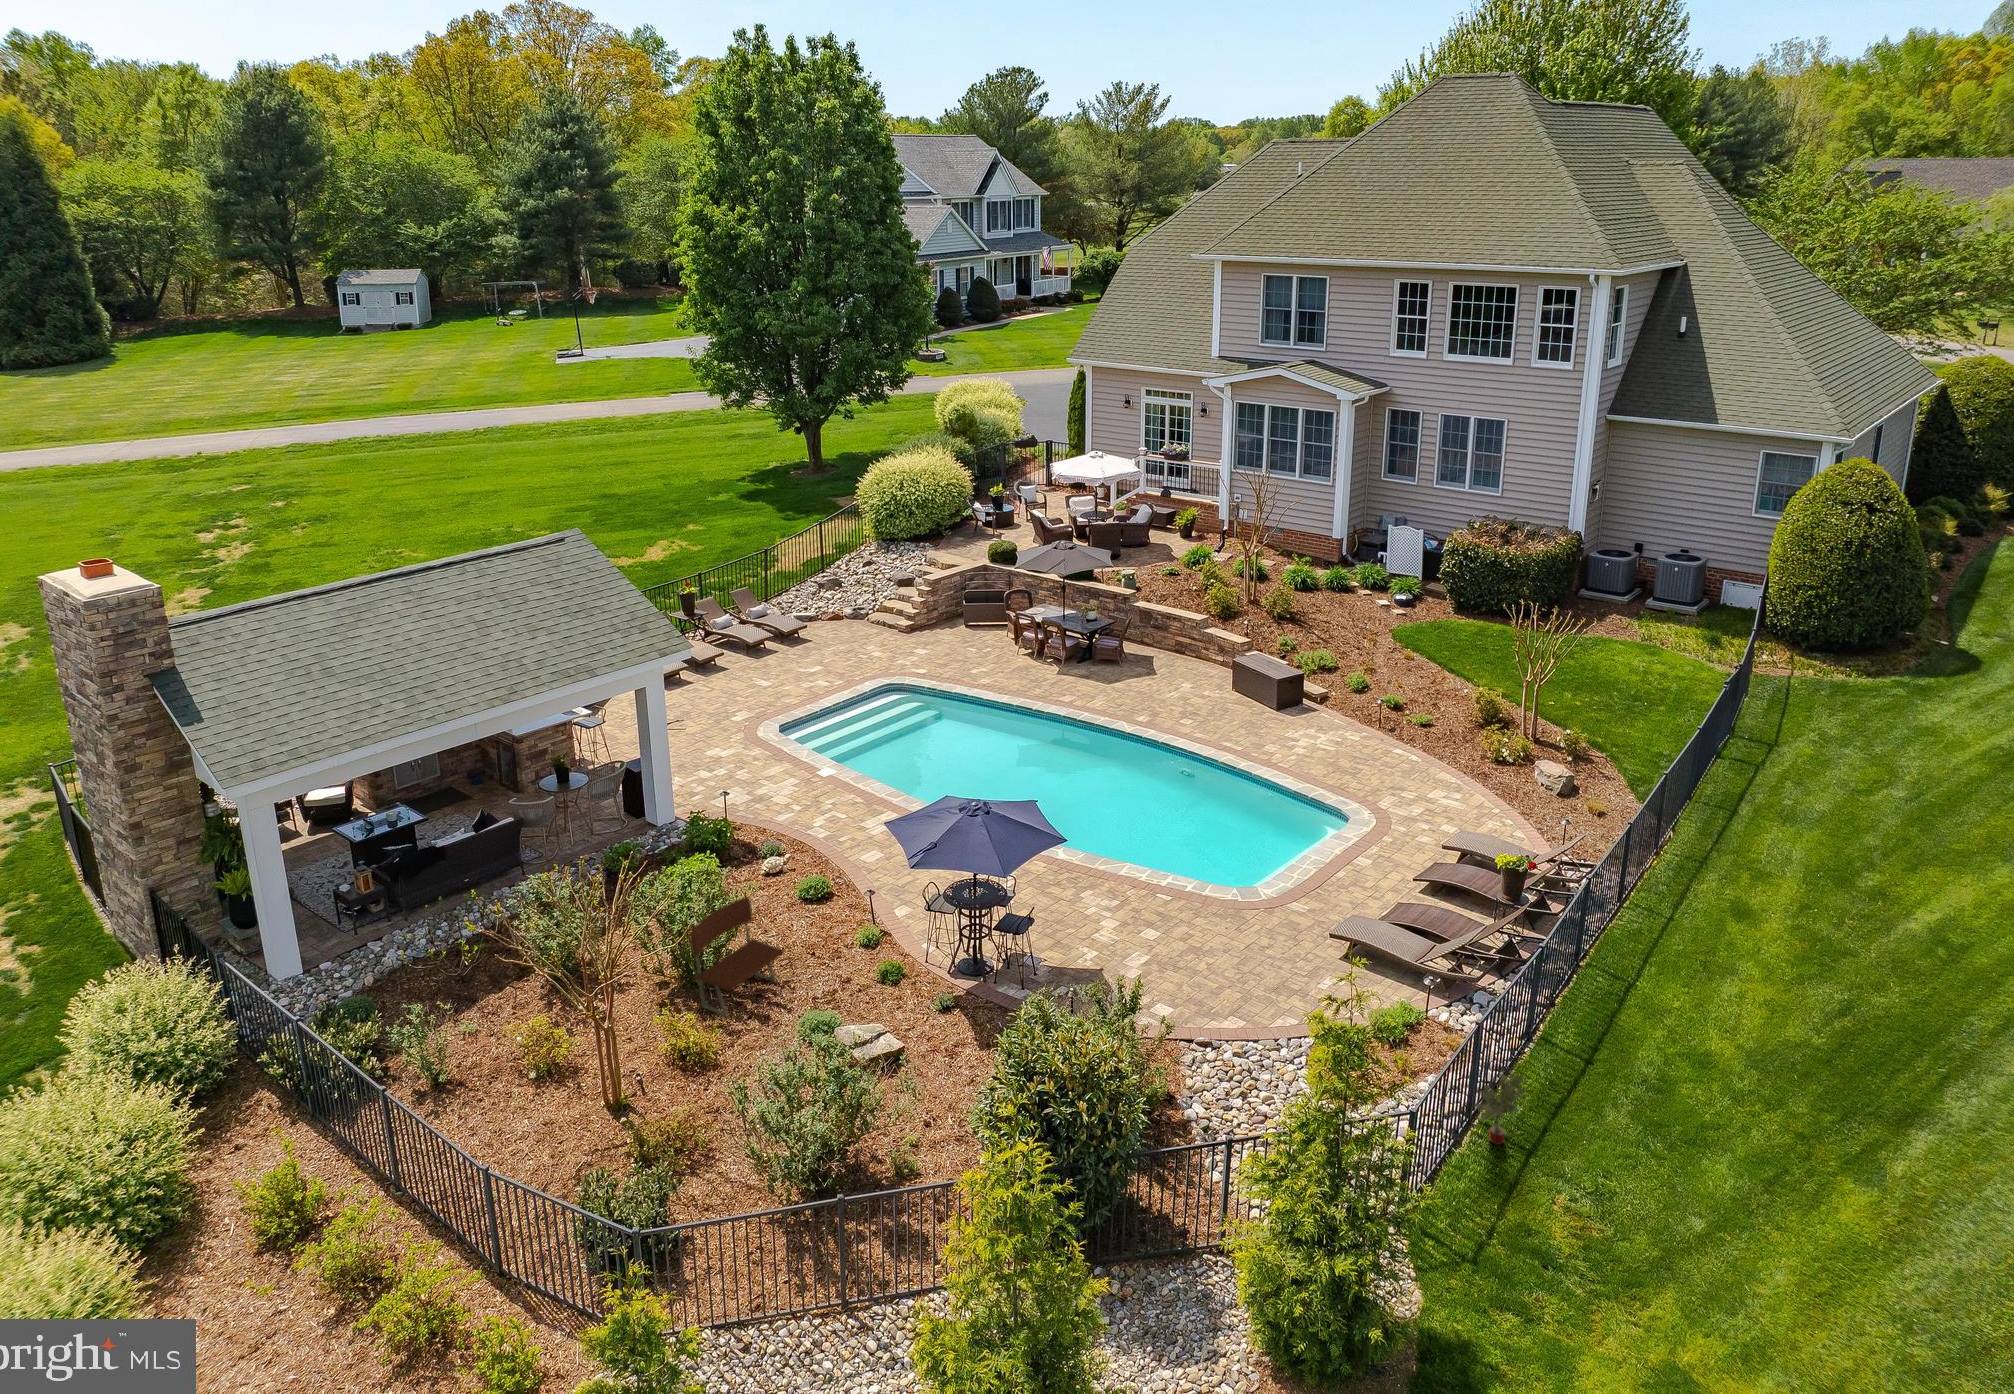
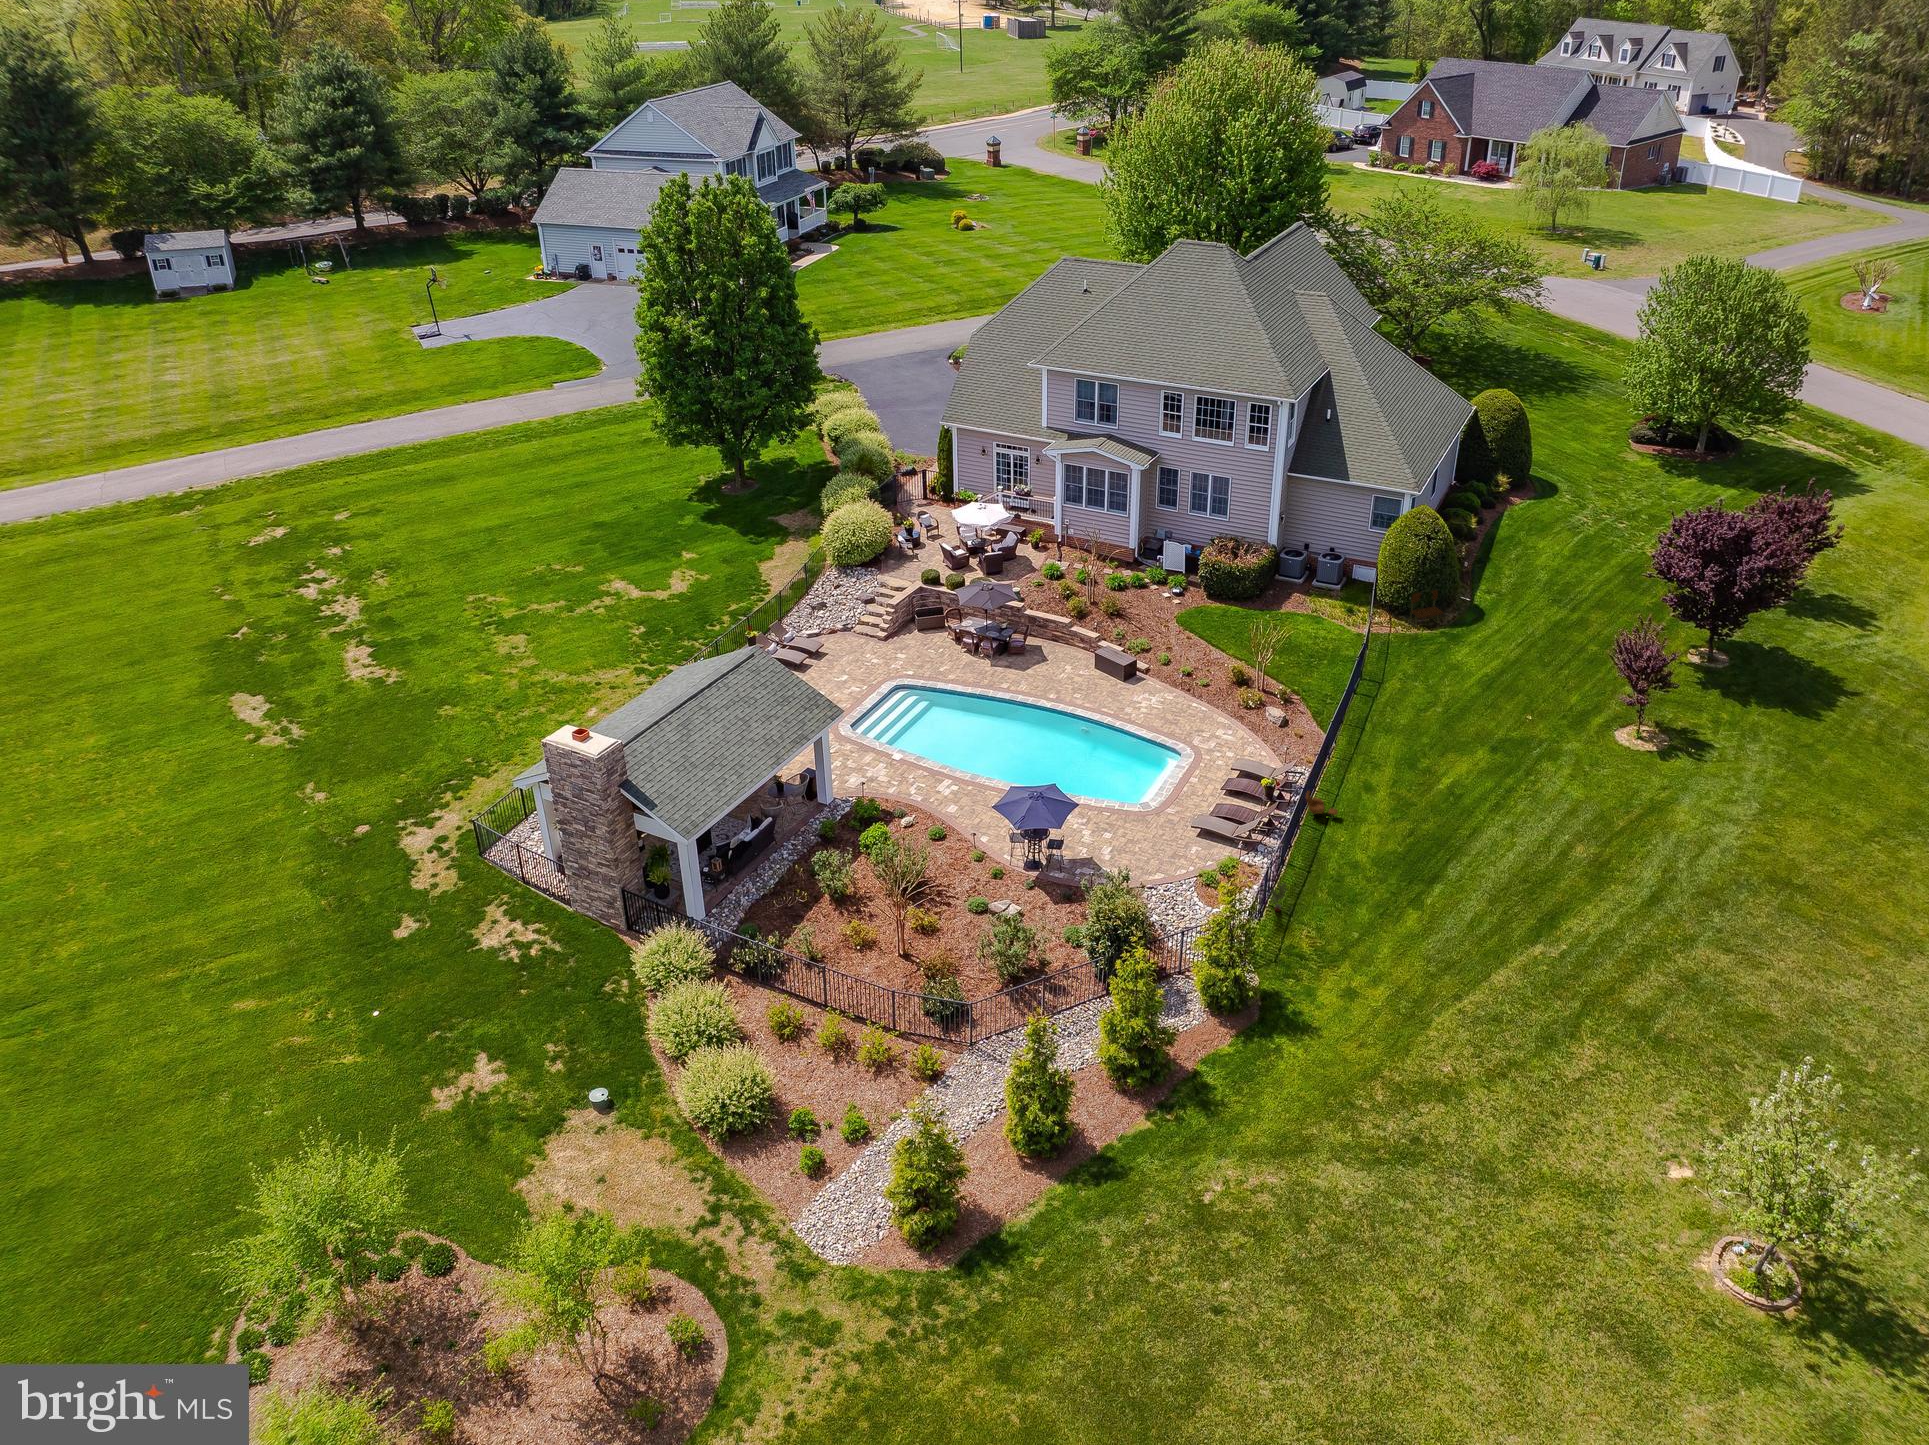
bench: present [690,897,784,1017] -> present [1410,590,1443,627]
lounge chair: none [1592,898,1670,972] -> present [1306,791,1338,818]

